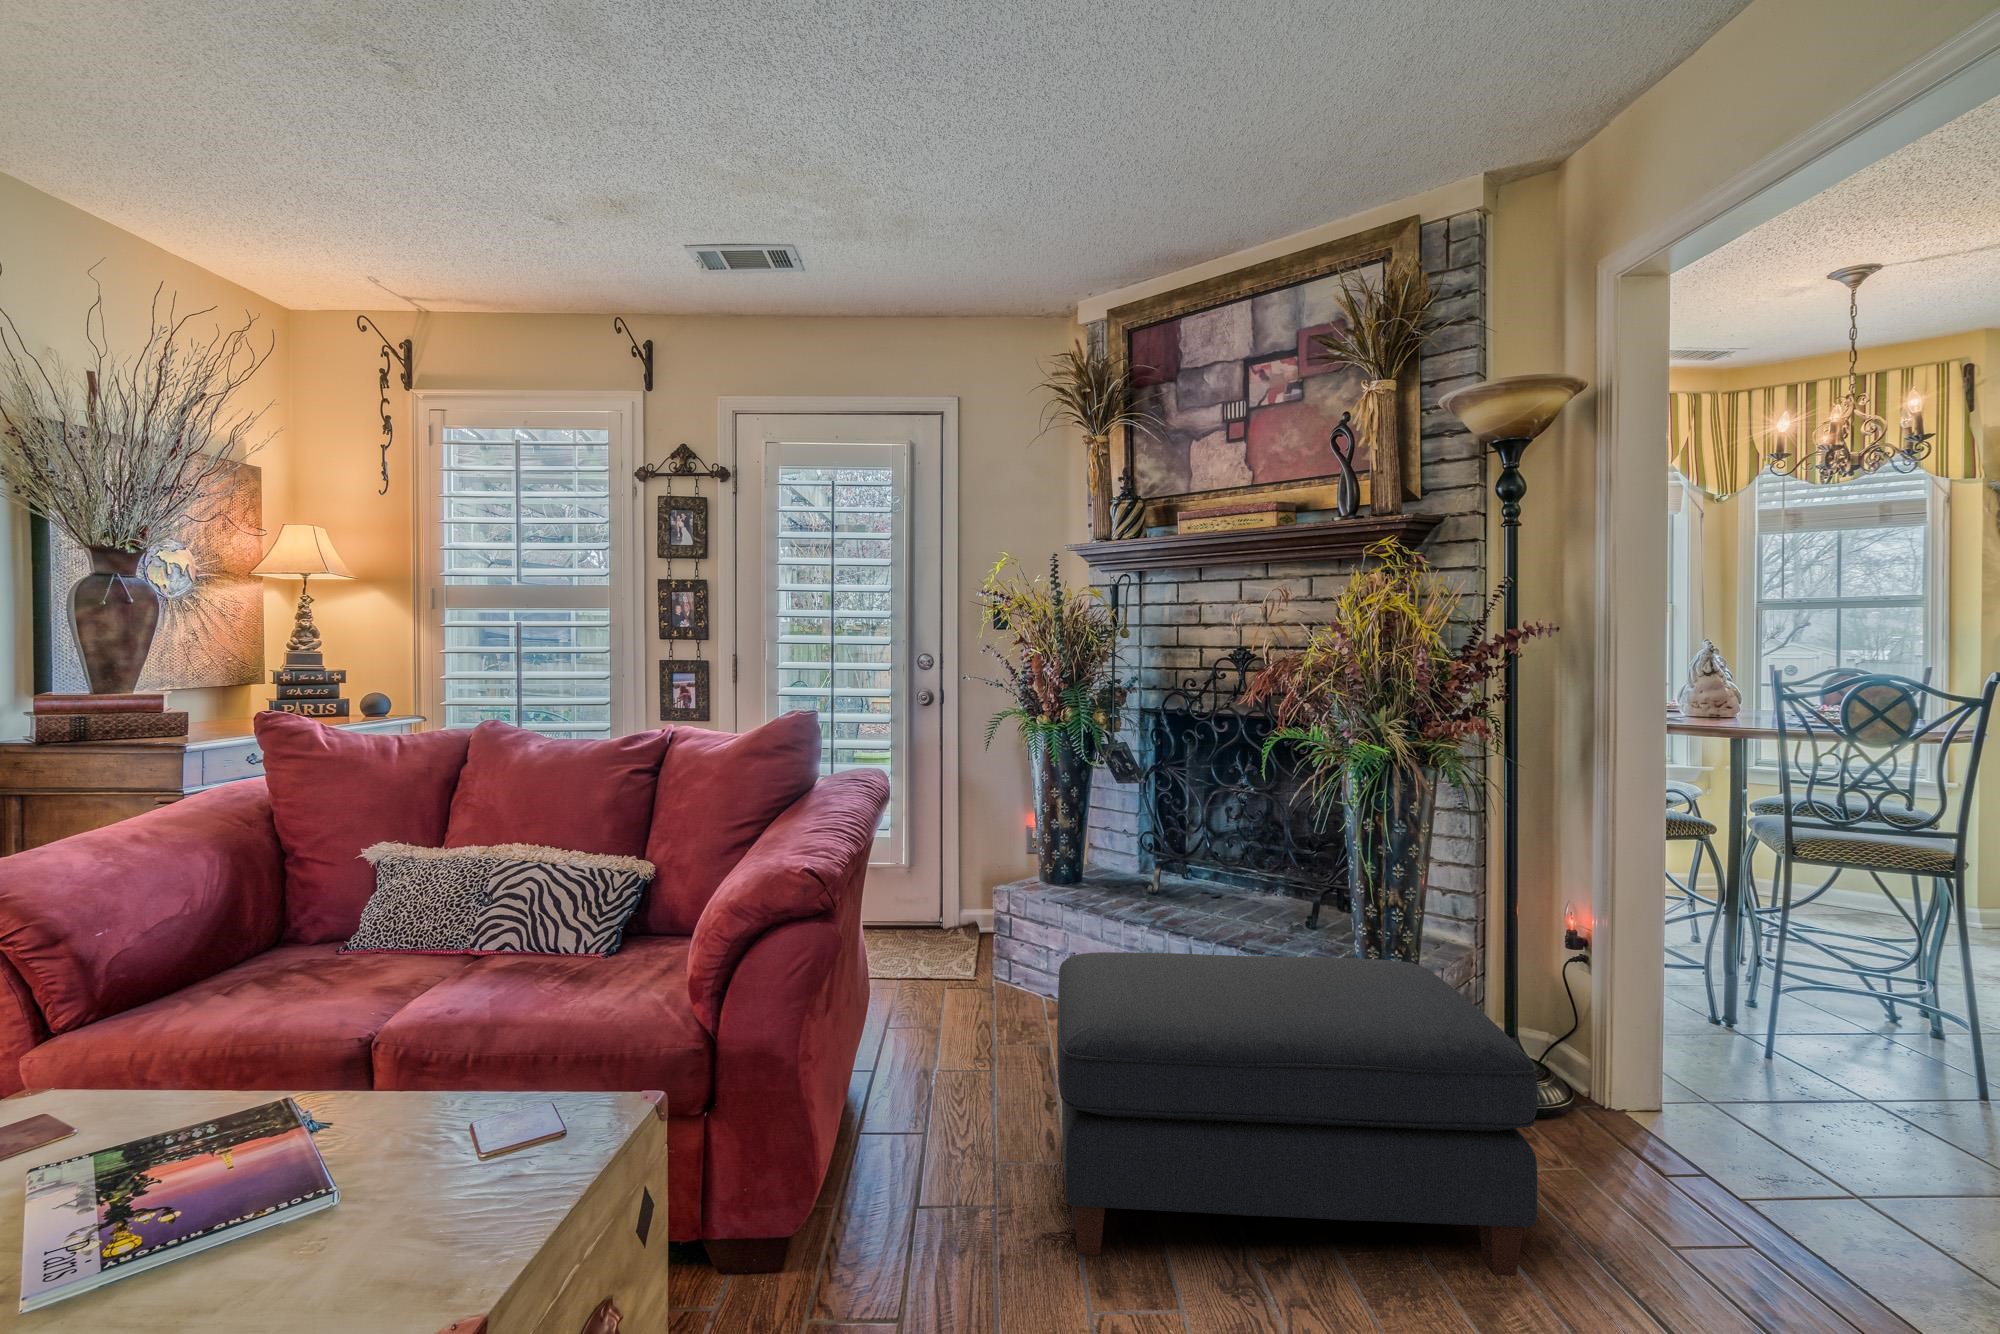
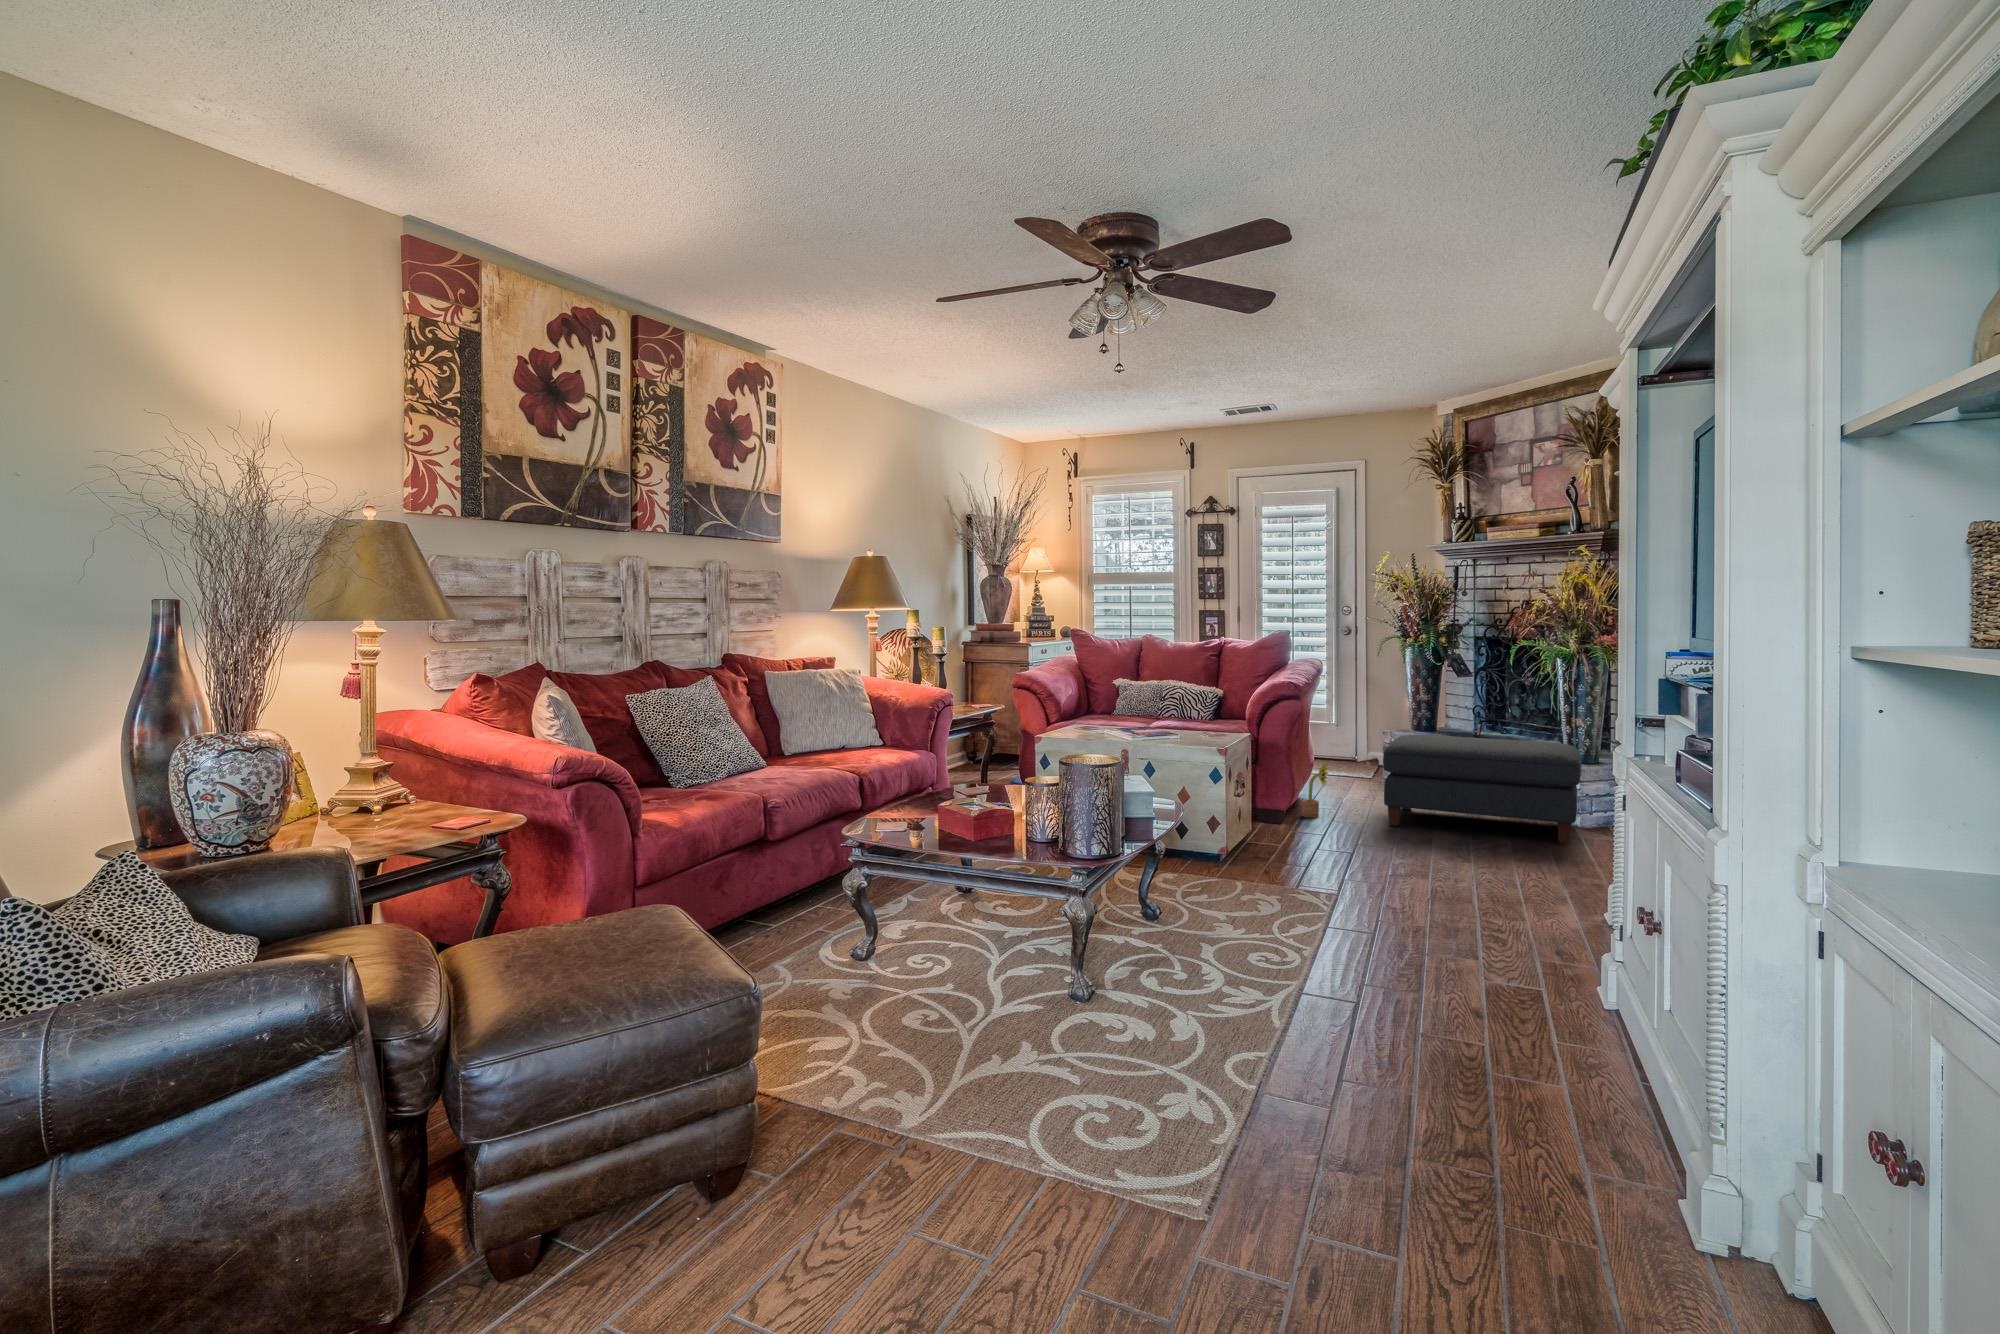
decorative plant: none [847,1074,915,1244] -> present [1302,764,1328,817]

